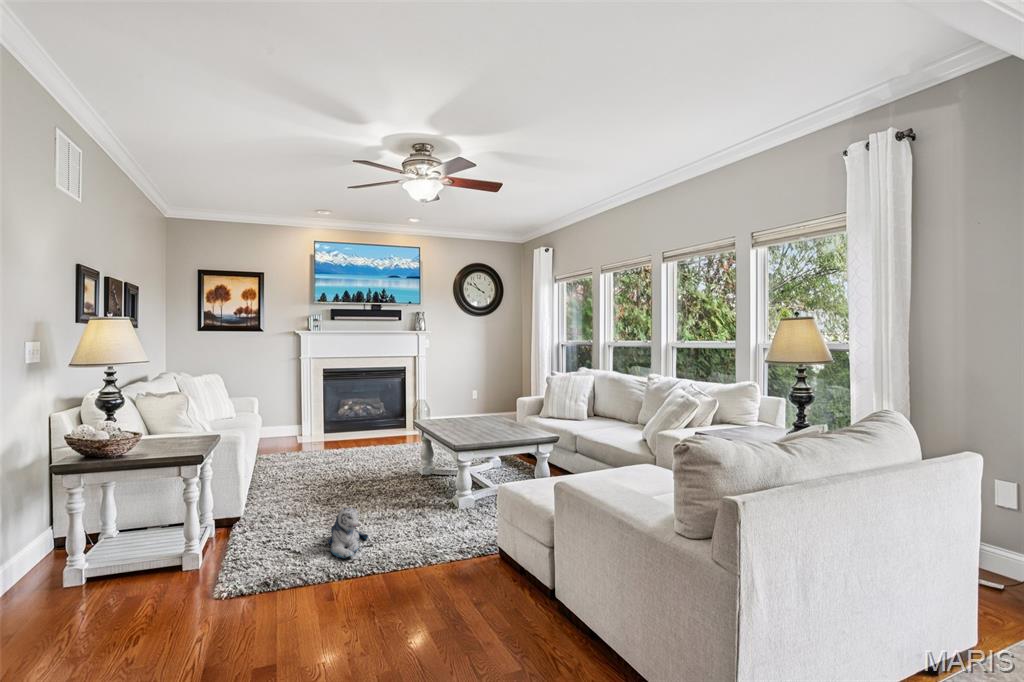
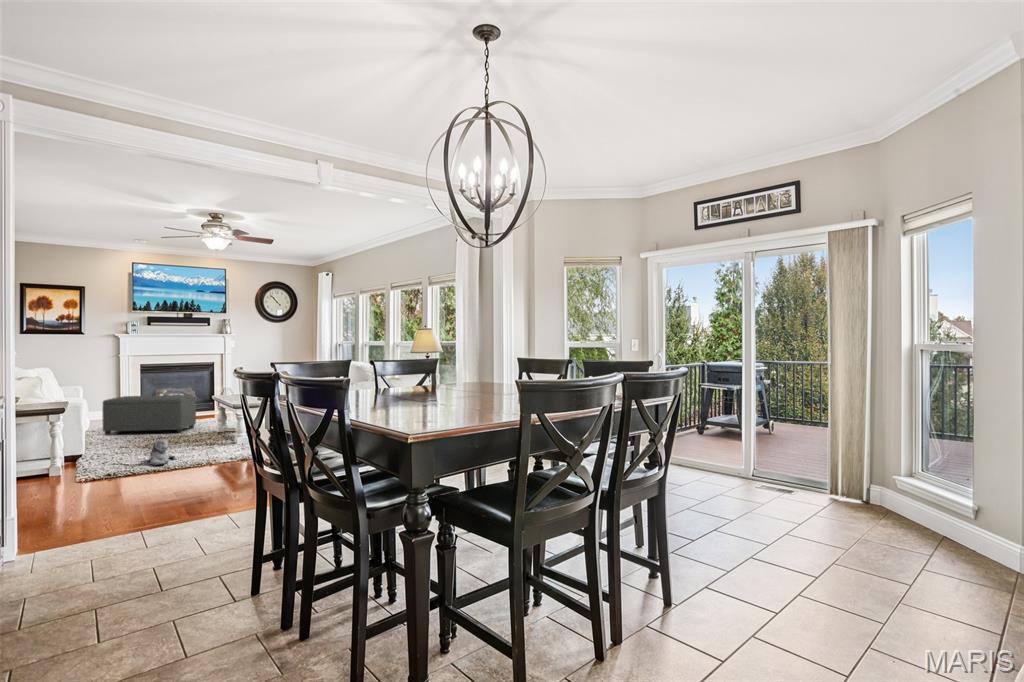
ottoman: none [277,415,389,472] -> present [102,395,196,435]

